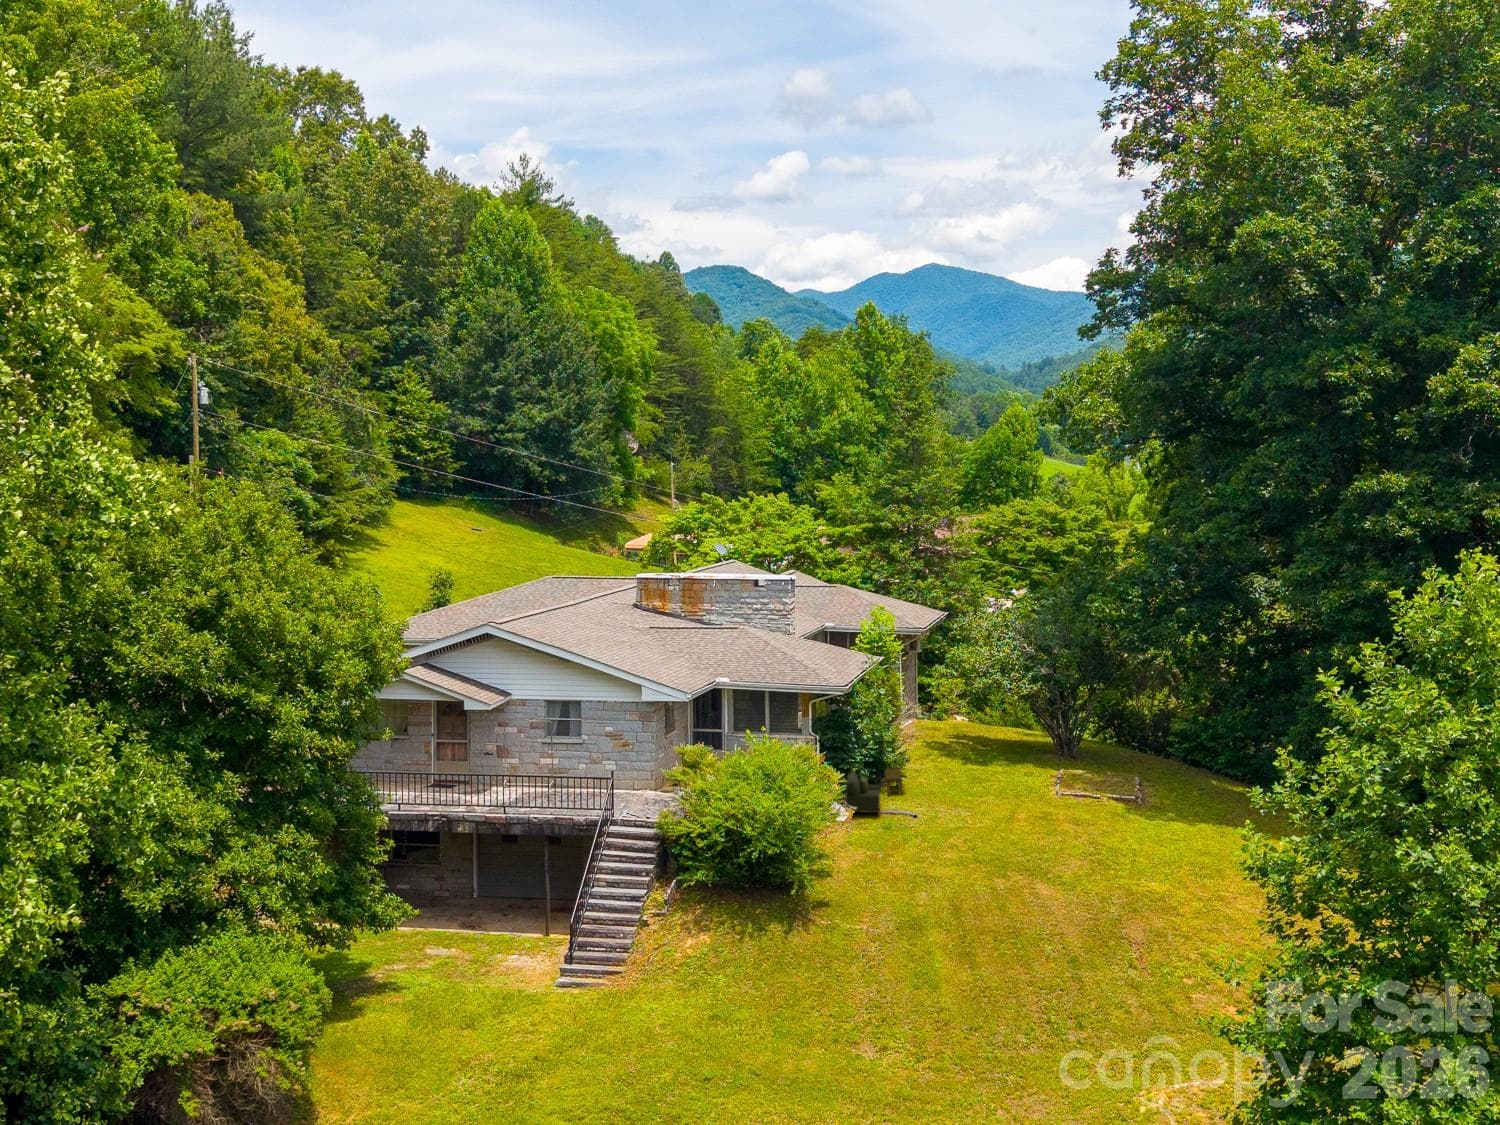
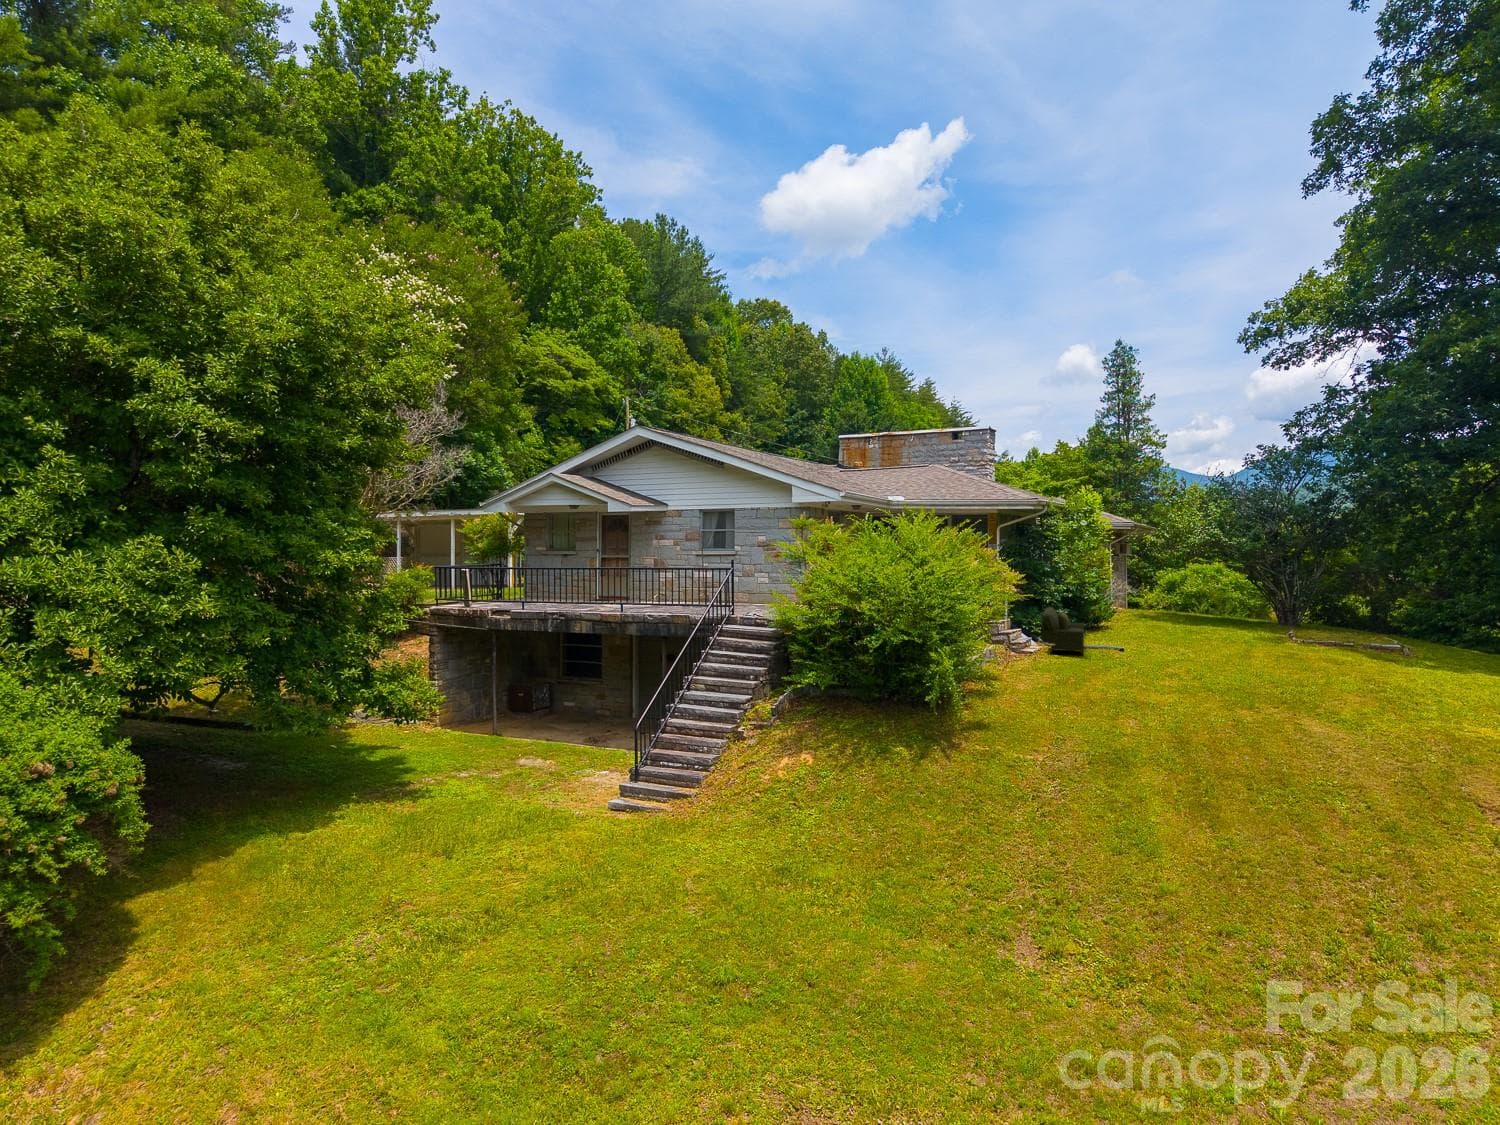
bench: present [885,768,902,796] -> none [1092,612,1114,640]

